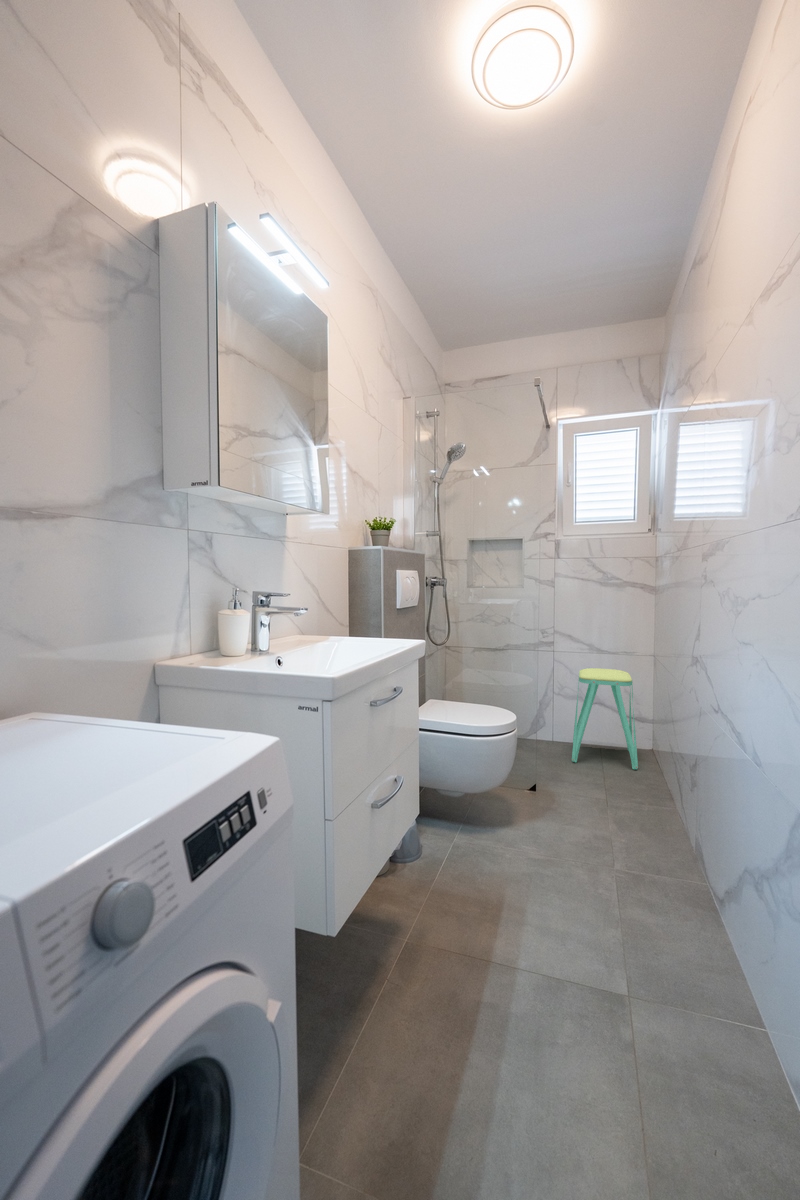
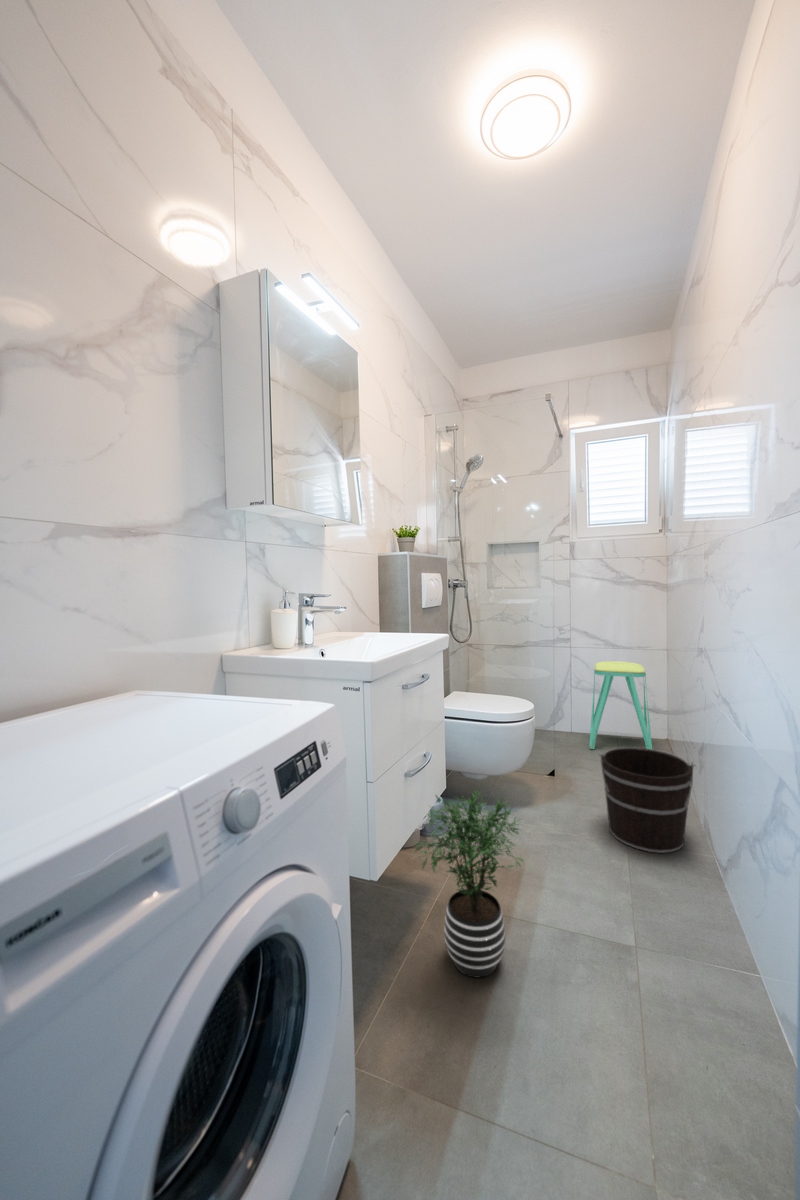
bucket: none [584,764,688,882] -> present [599,747,695,853]
potted plant: none [378,818,510,1039] -> present [416,790,524,977]

